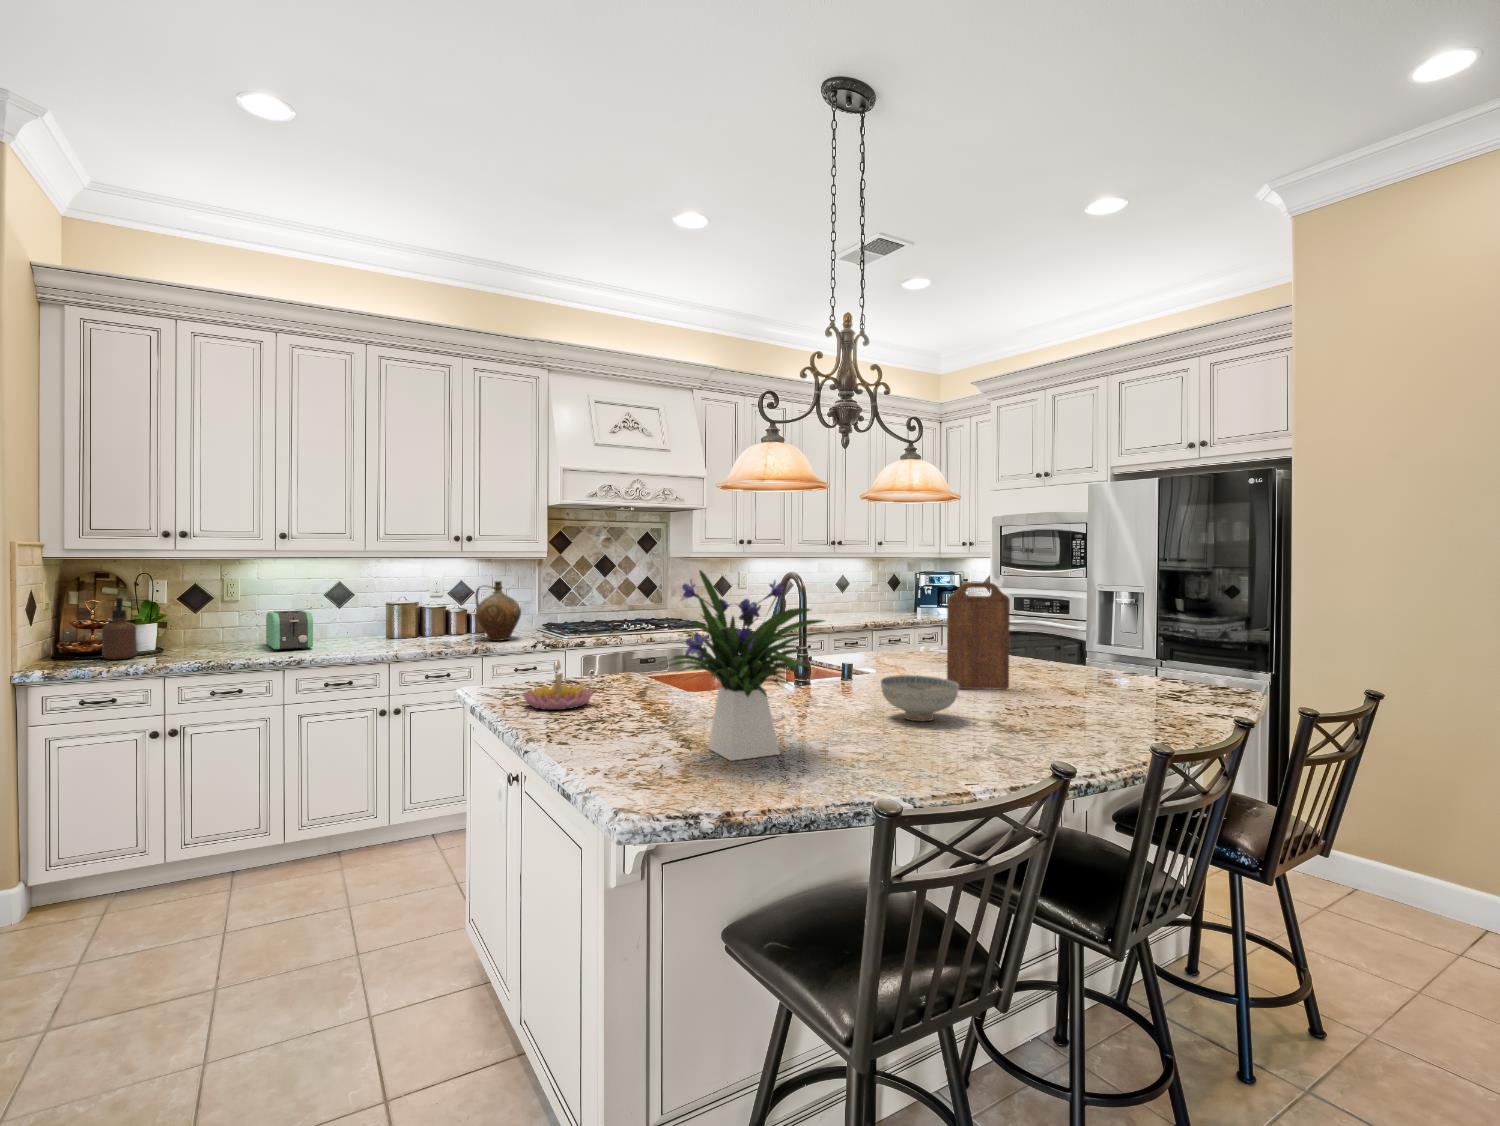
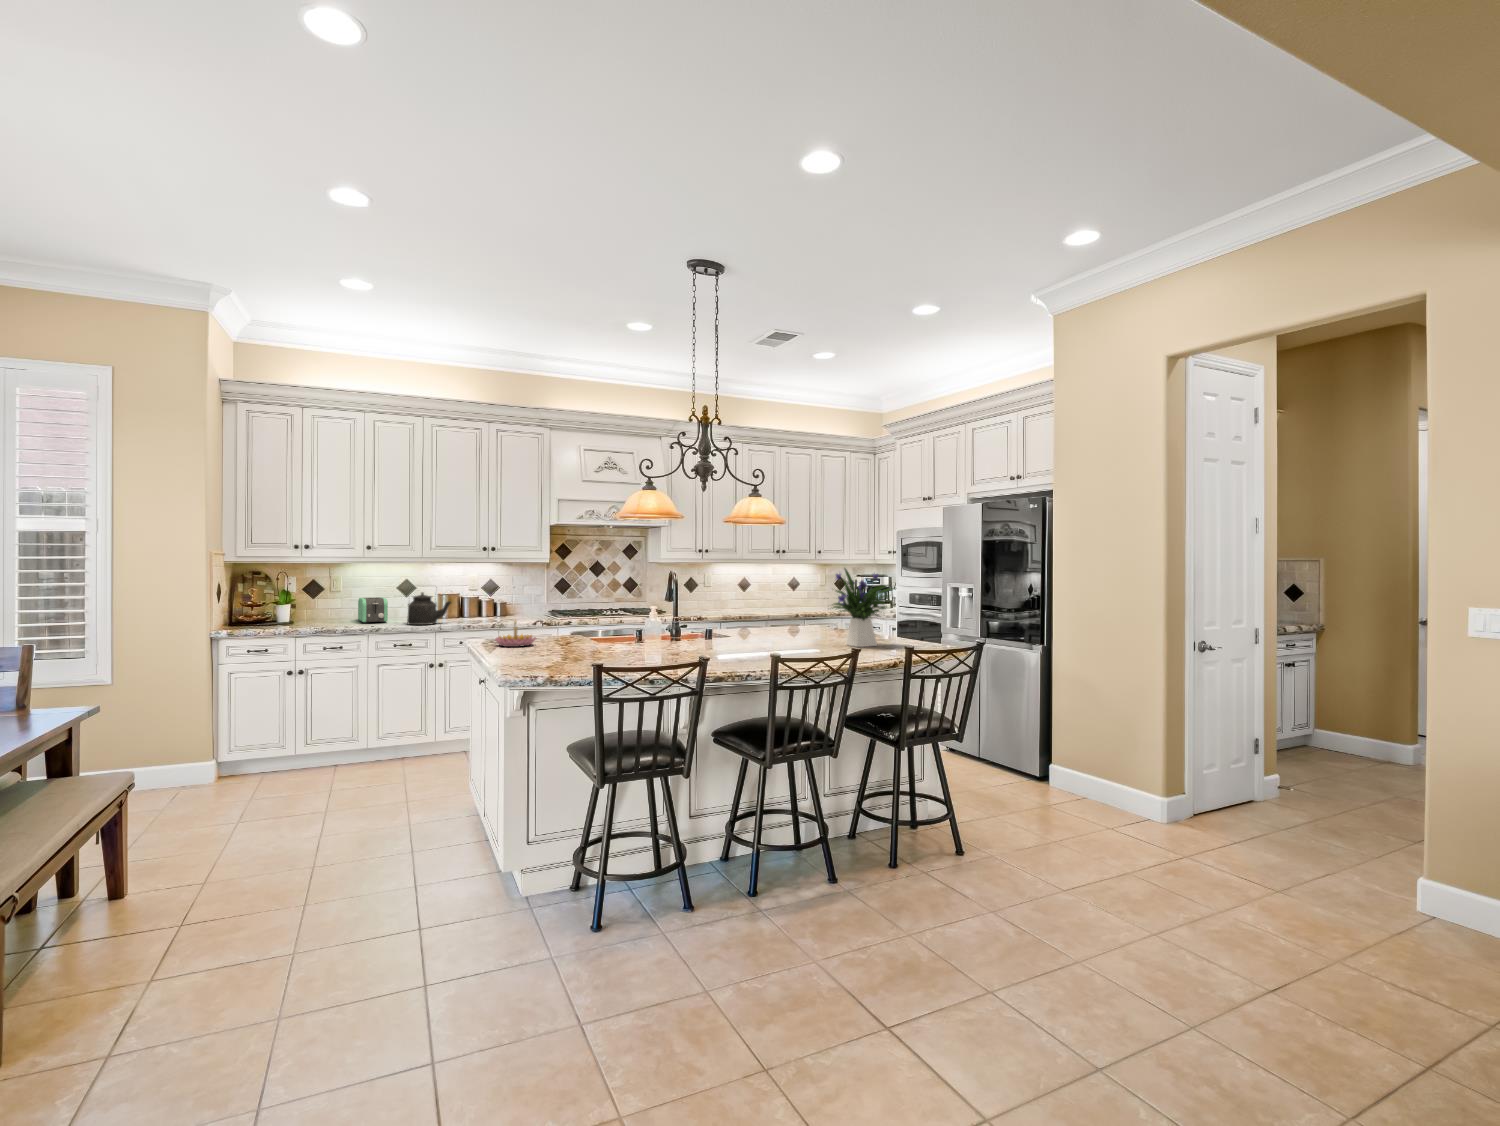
flower arrangement: present [670,570,824,761] -> present [832,569,893,647]
ceramic jug: present [475,581,521,641] -> none [497,578,529,620]
cutting board: present [947,582,1010,689] -> none [764,576,803,644]
kettle: none [344,593,412,653] -> present [407,592,451,625]
soap dispenser: present [102,597,136,660] -> none [258,587,278,626]
ceramic bowl: present [881,675,959,721] -> none [692,629,737,654]

